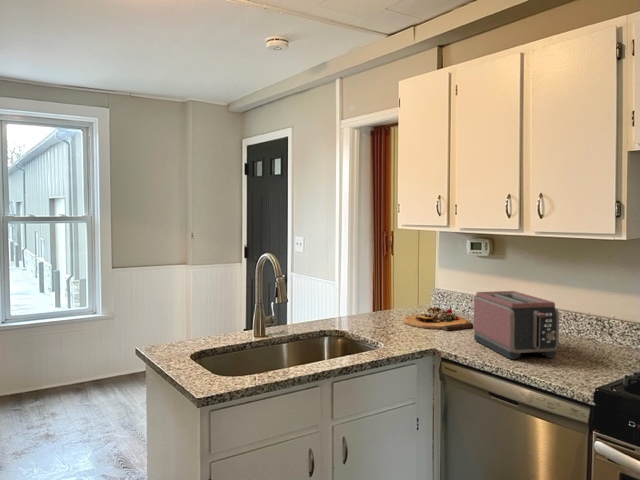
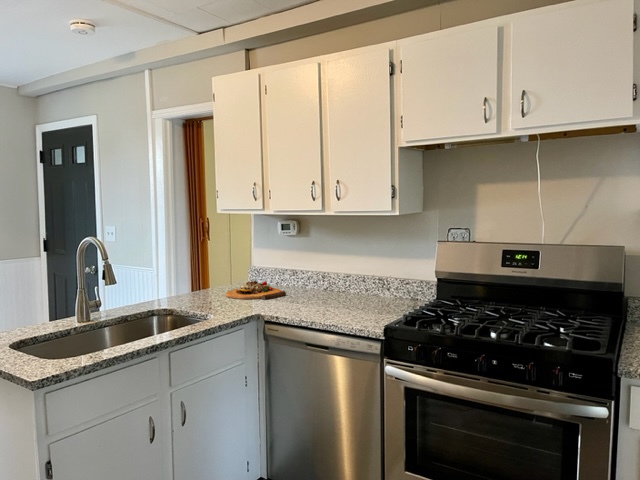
toaster: present [474,291,559,359] -> none [288,261,355,315]

